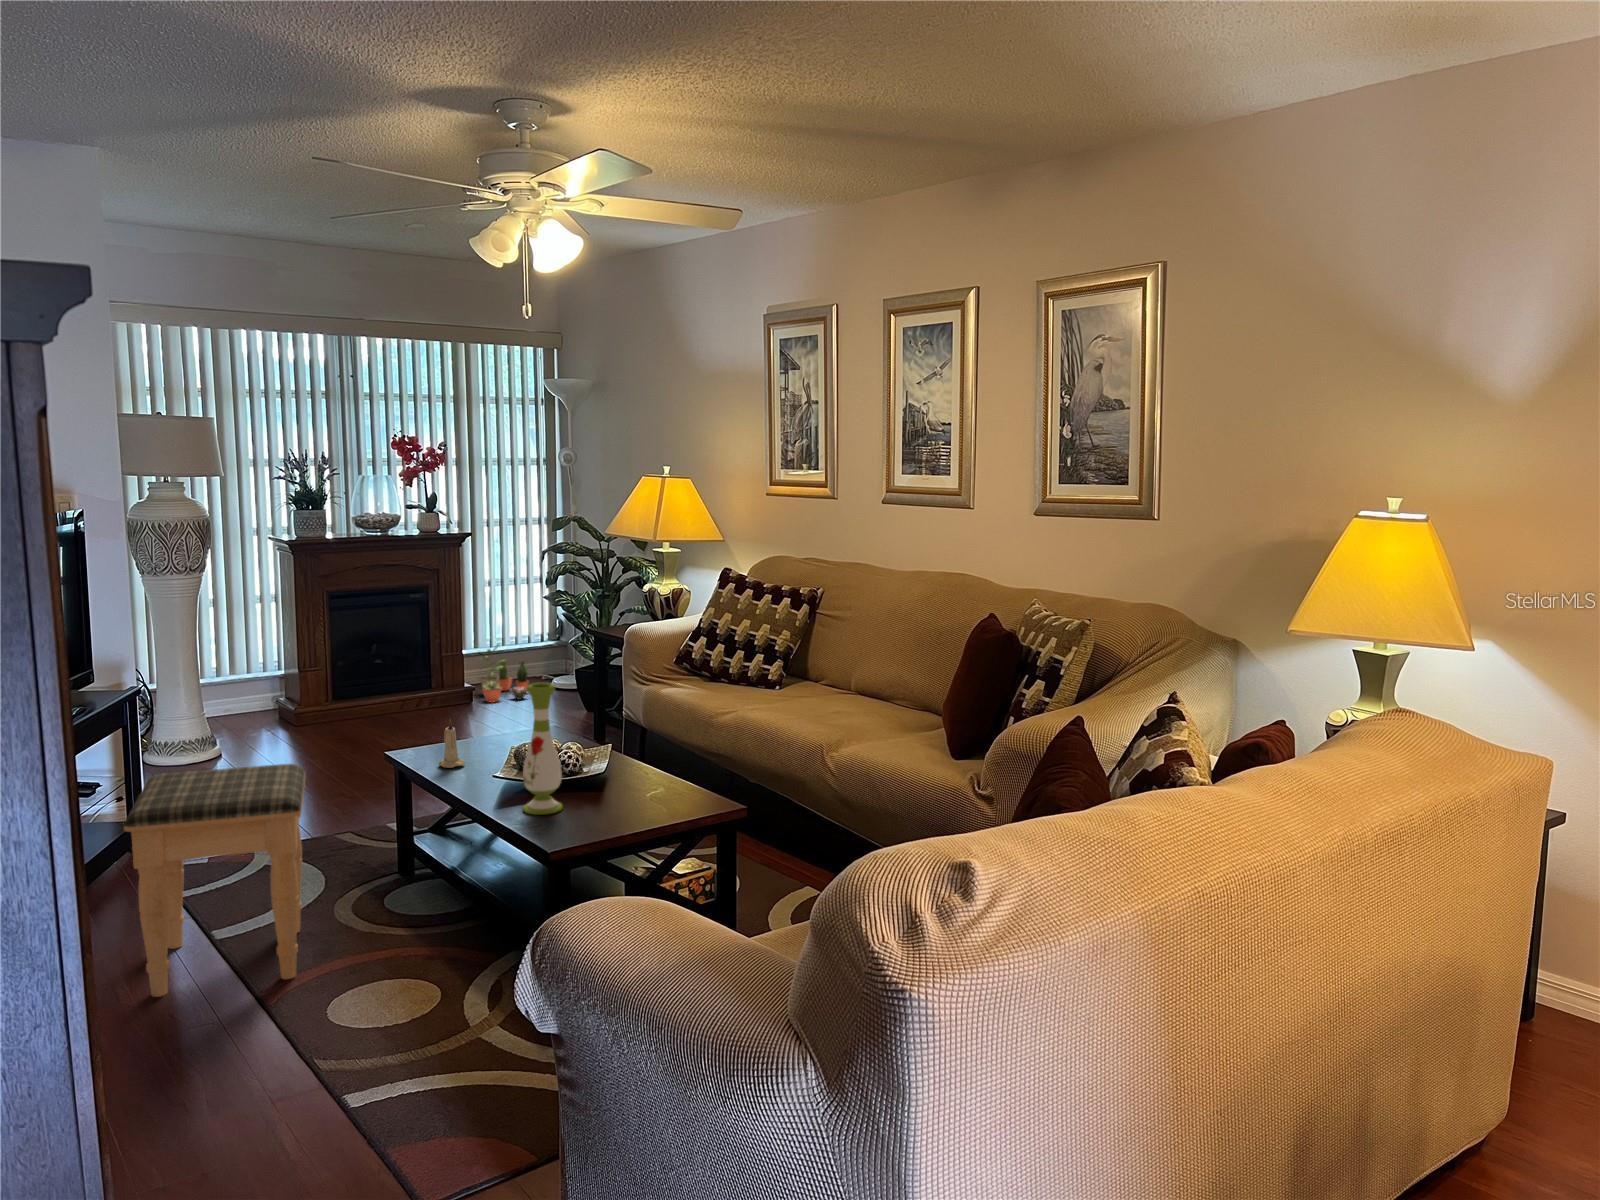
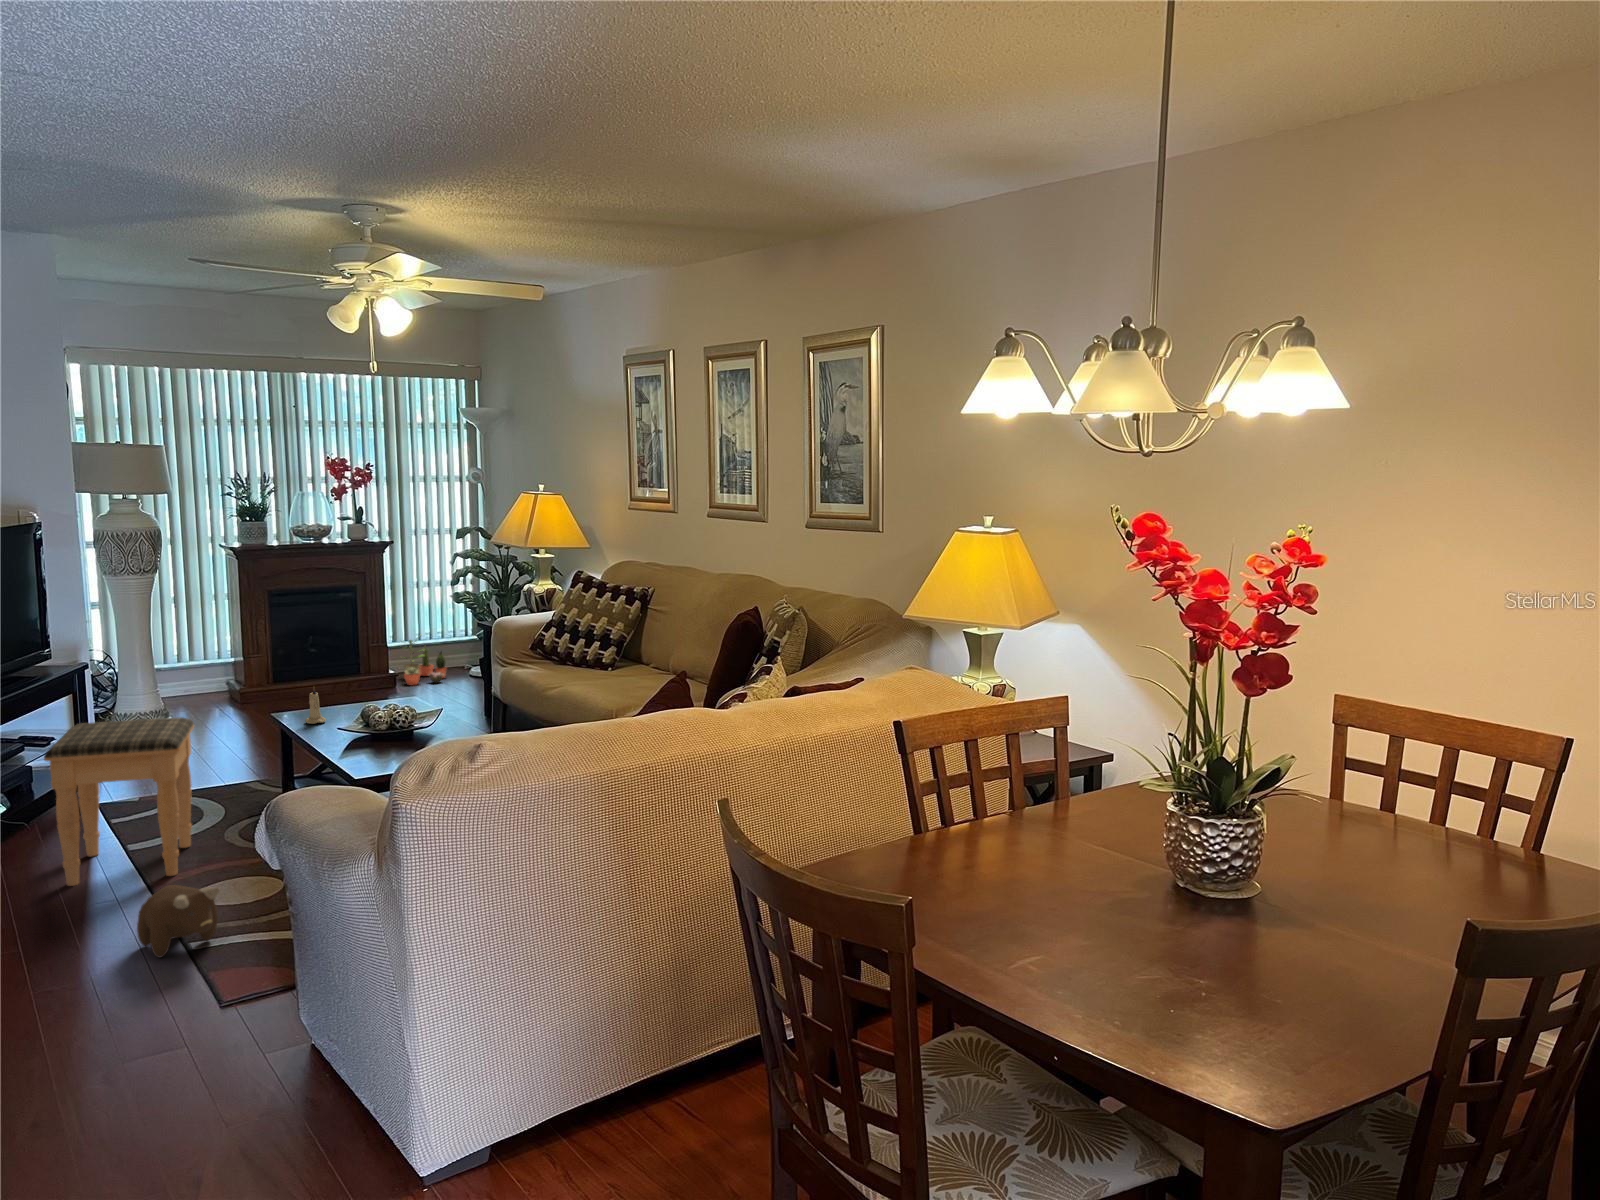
vase: present [523,683,563,815] -> none [352,655,384,755]
plush toy: none [277,1013,395,1121] -> present [137,885,219,957]

